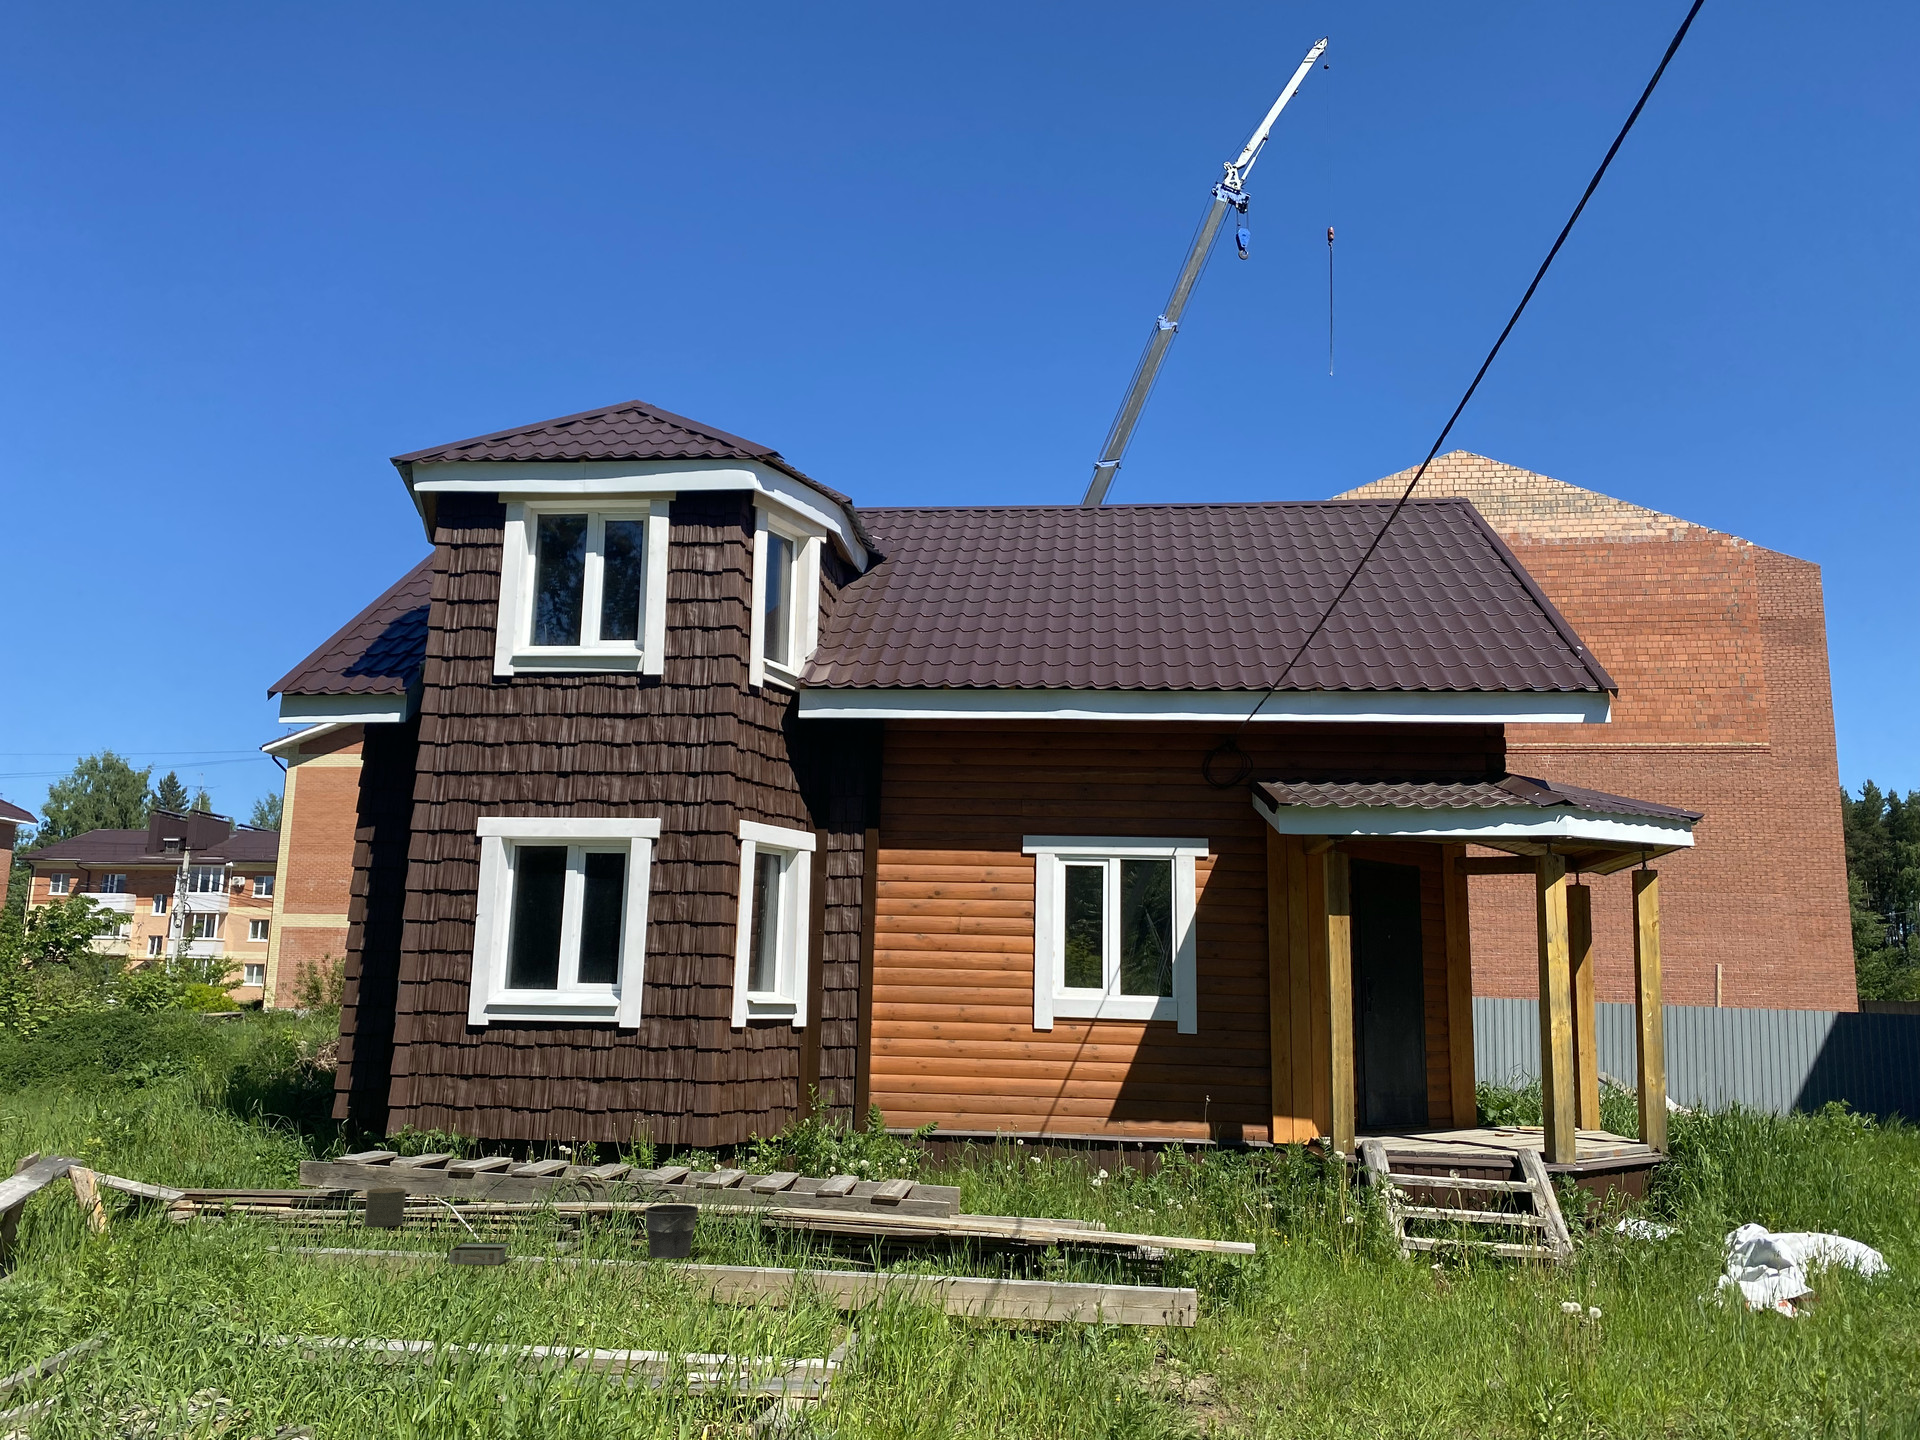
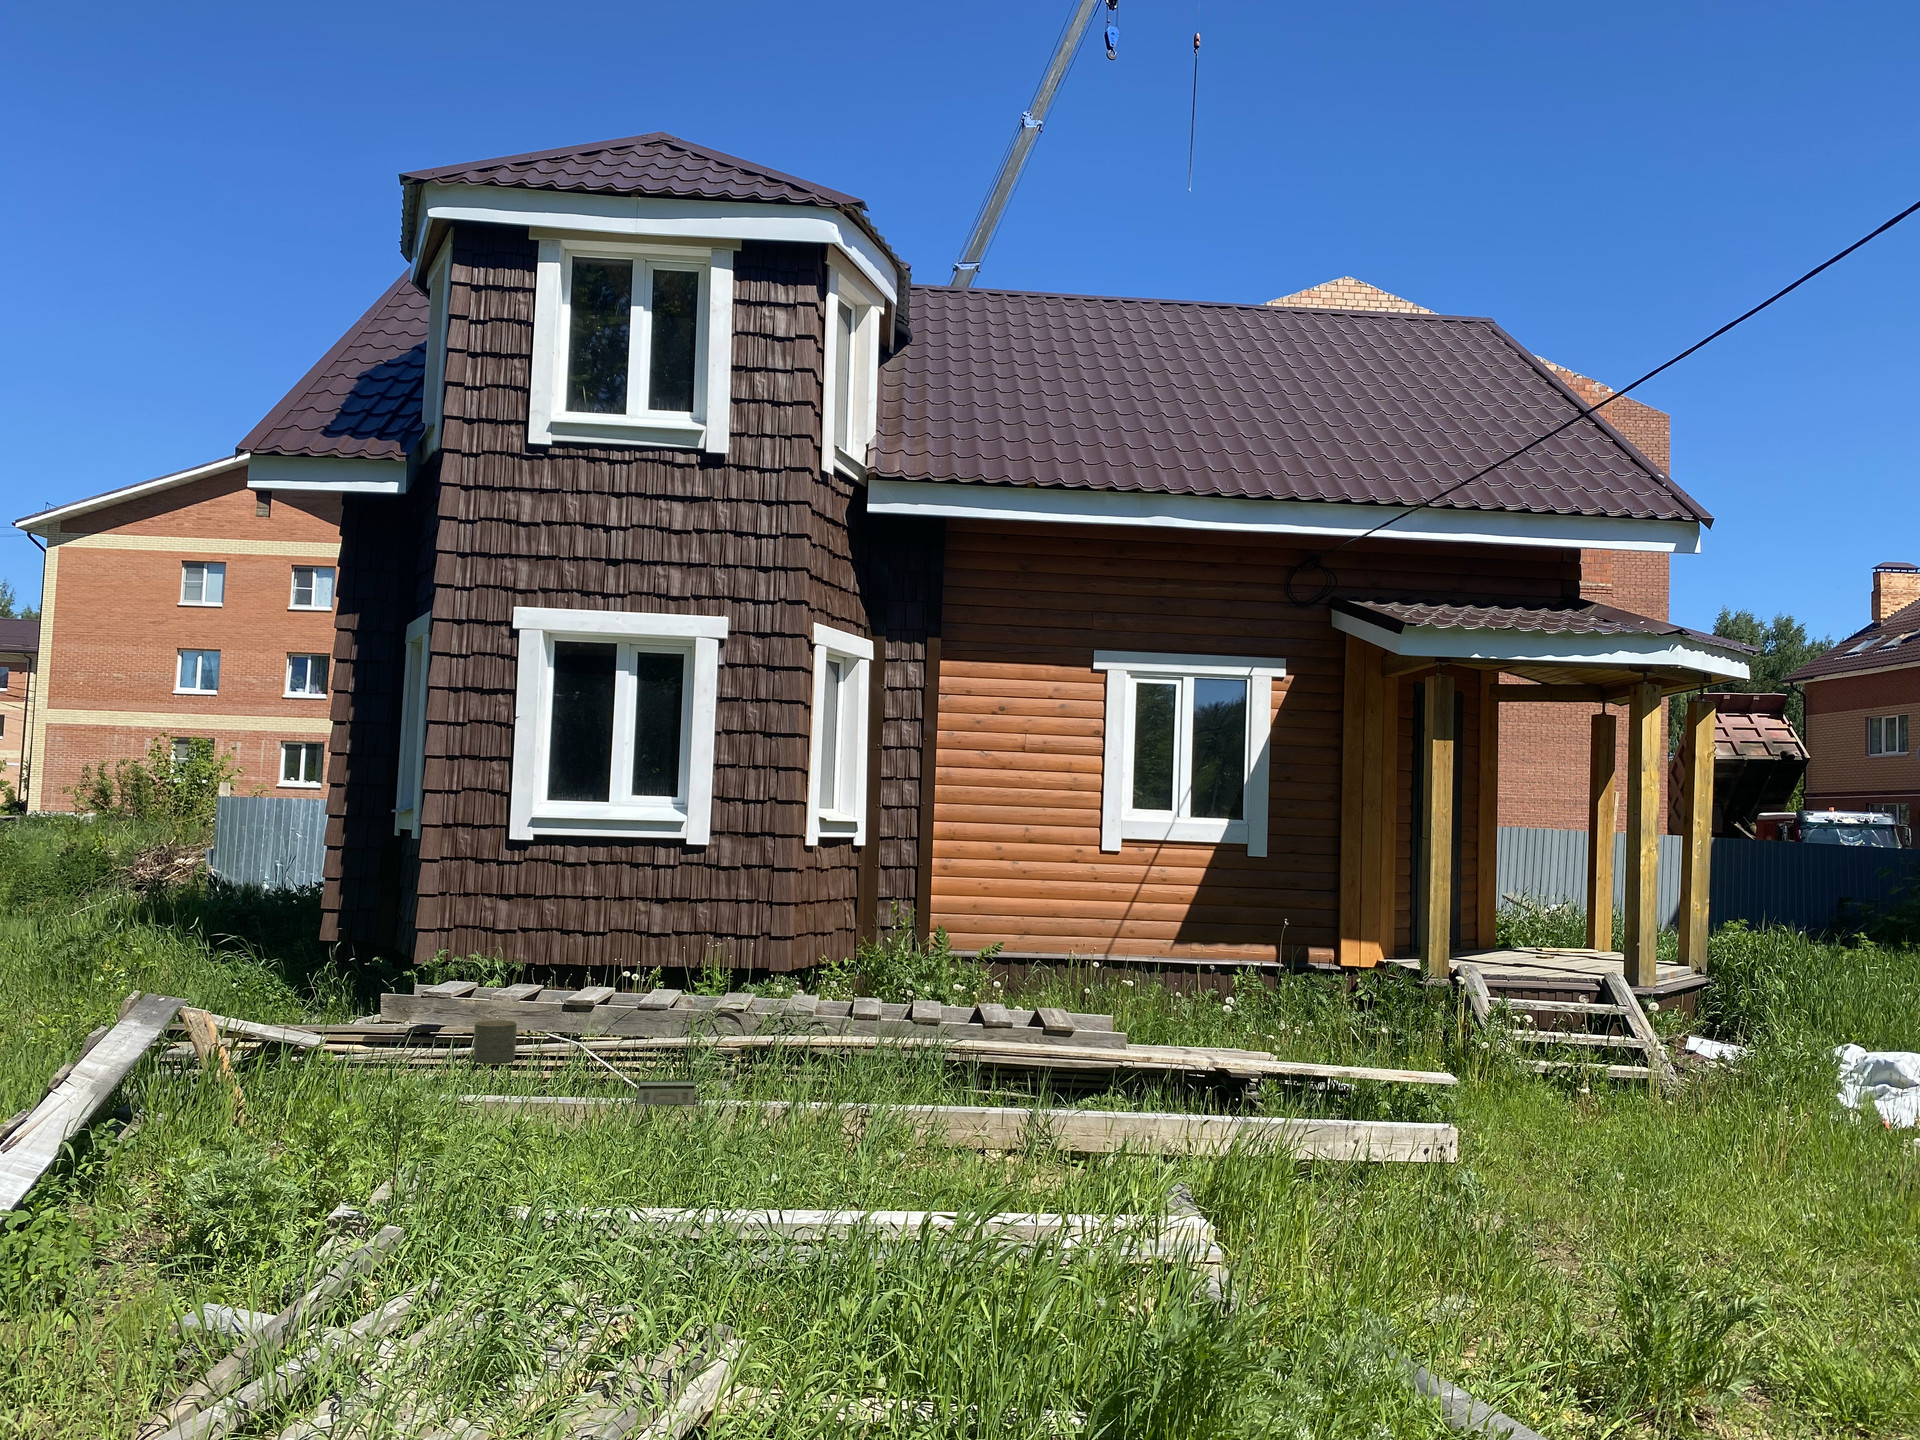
bucket: present [638,1205,699,1258] -> none [823,1037,886,1094]

